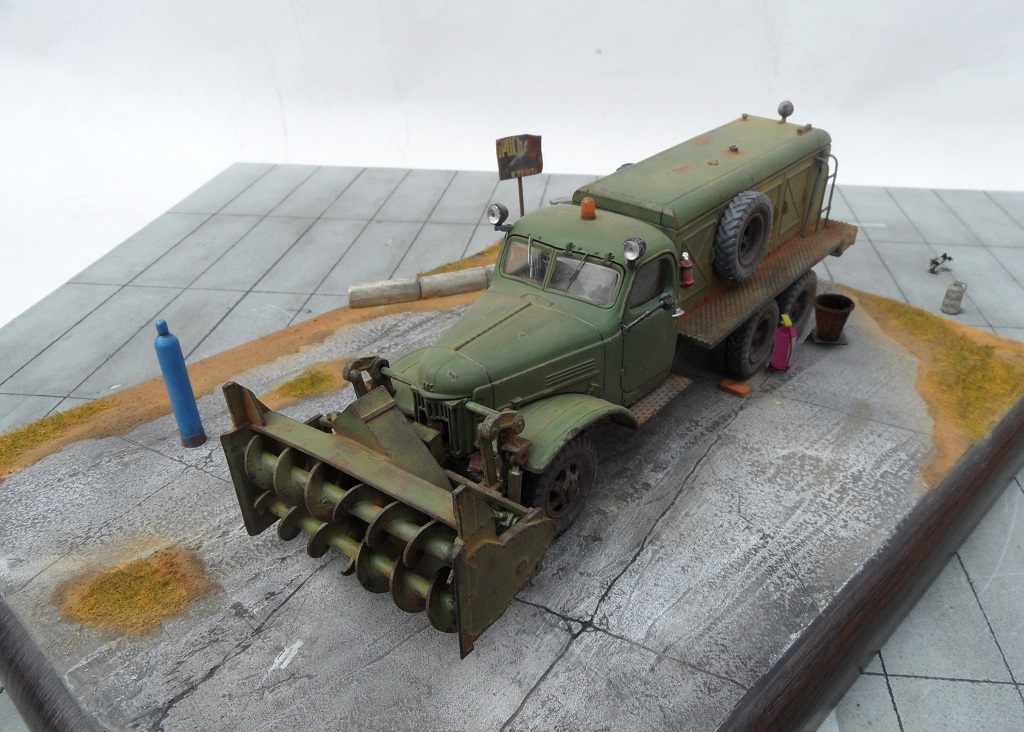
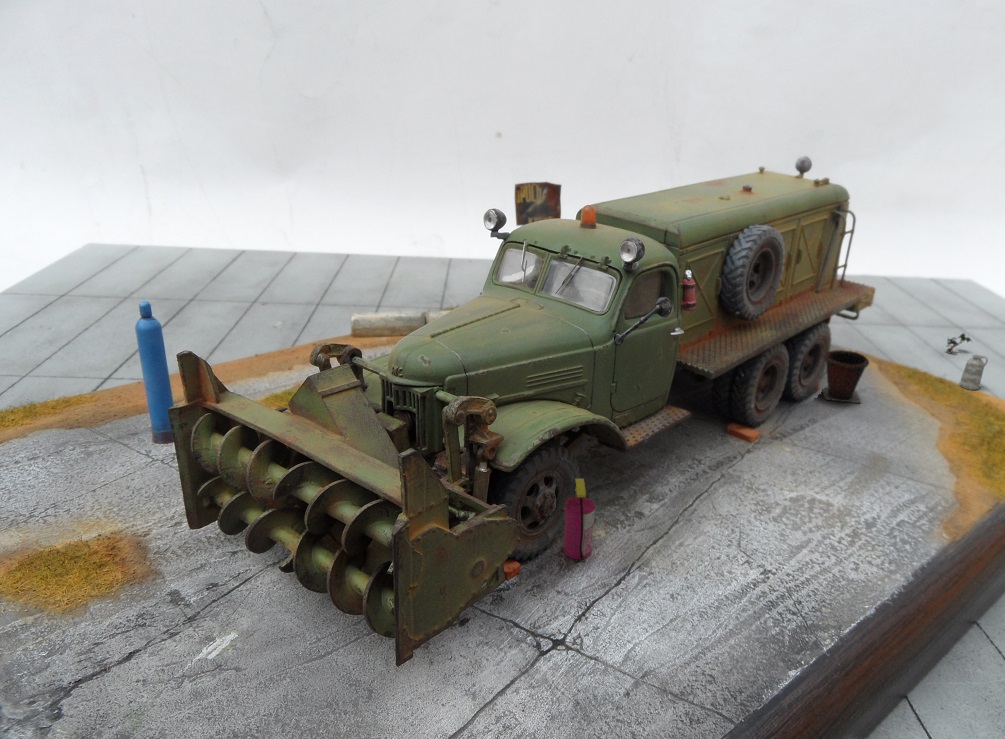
fire extinguisher: present [771,314,797,370] -> present [564,479,595,560]

